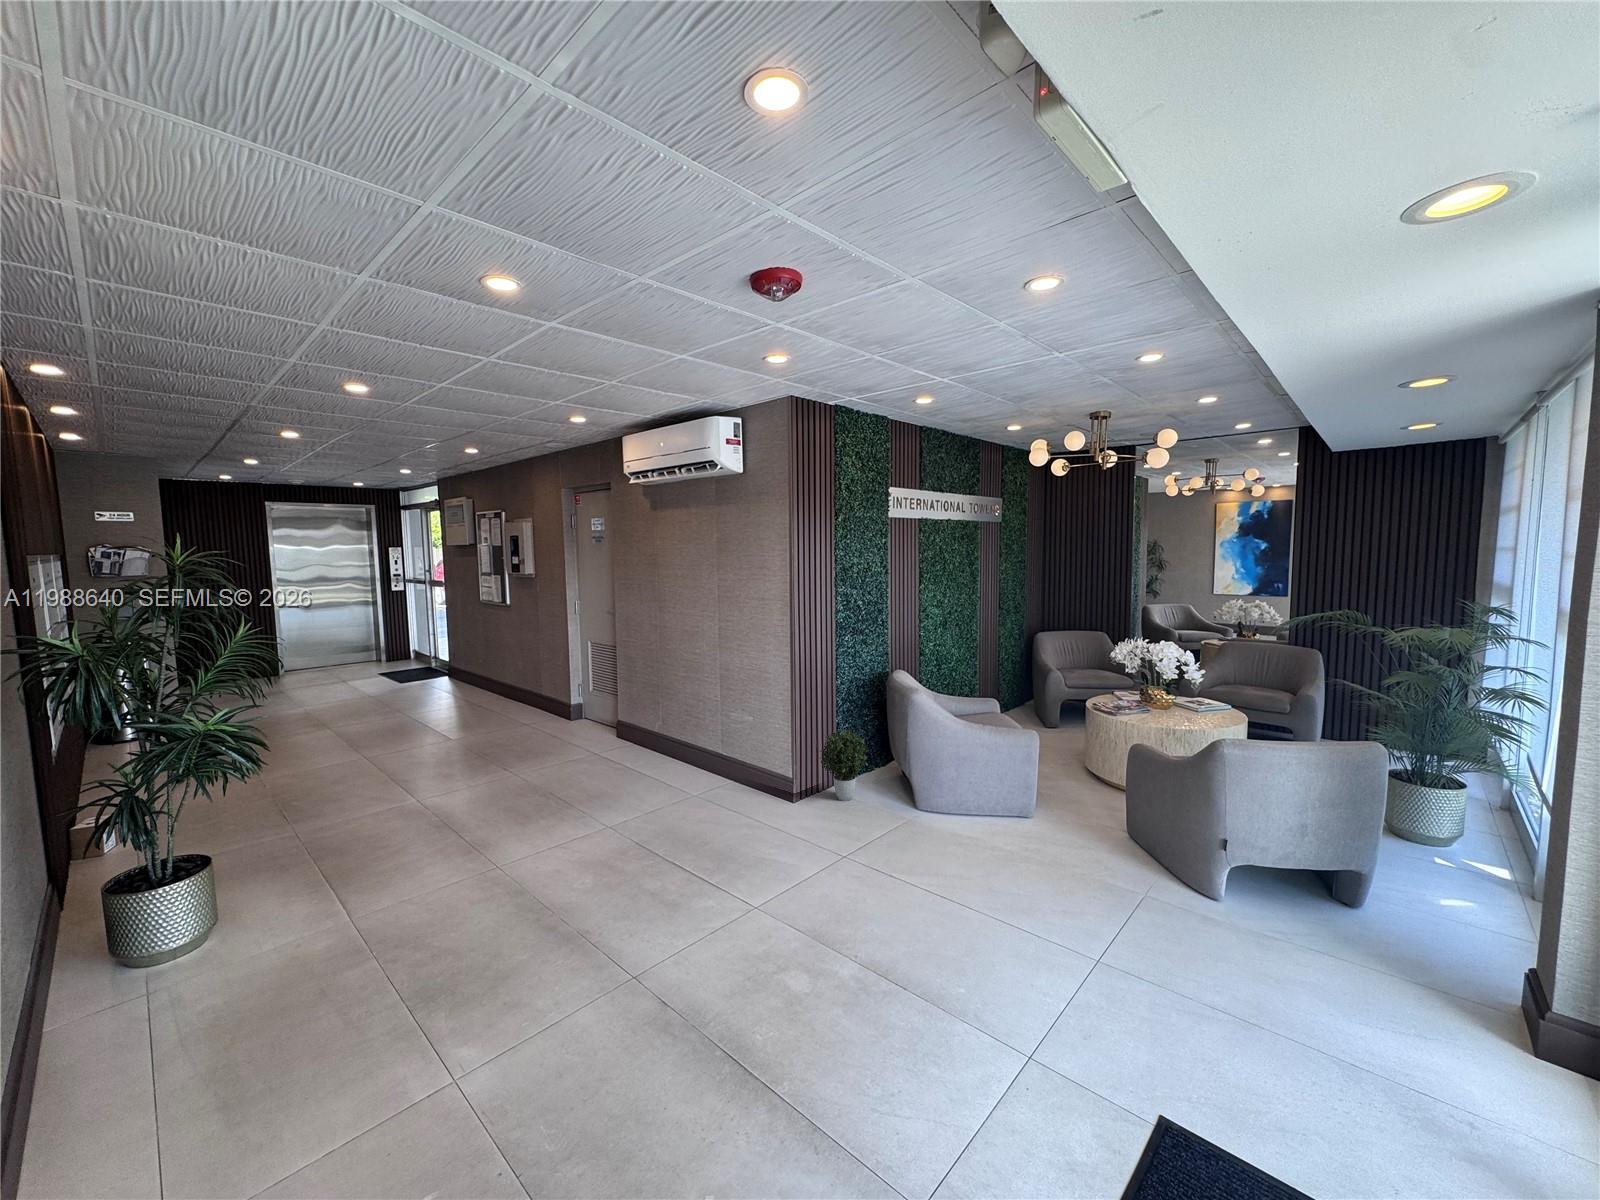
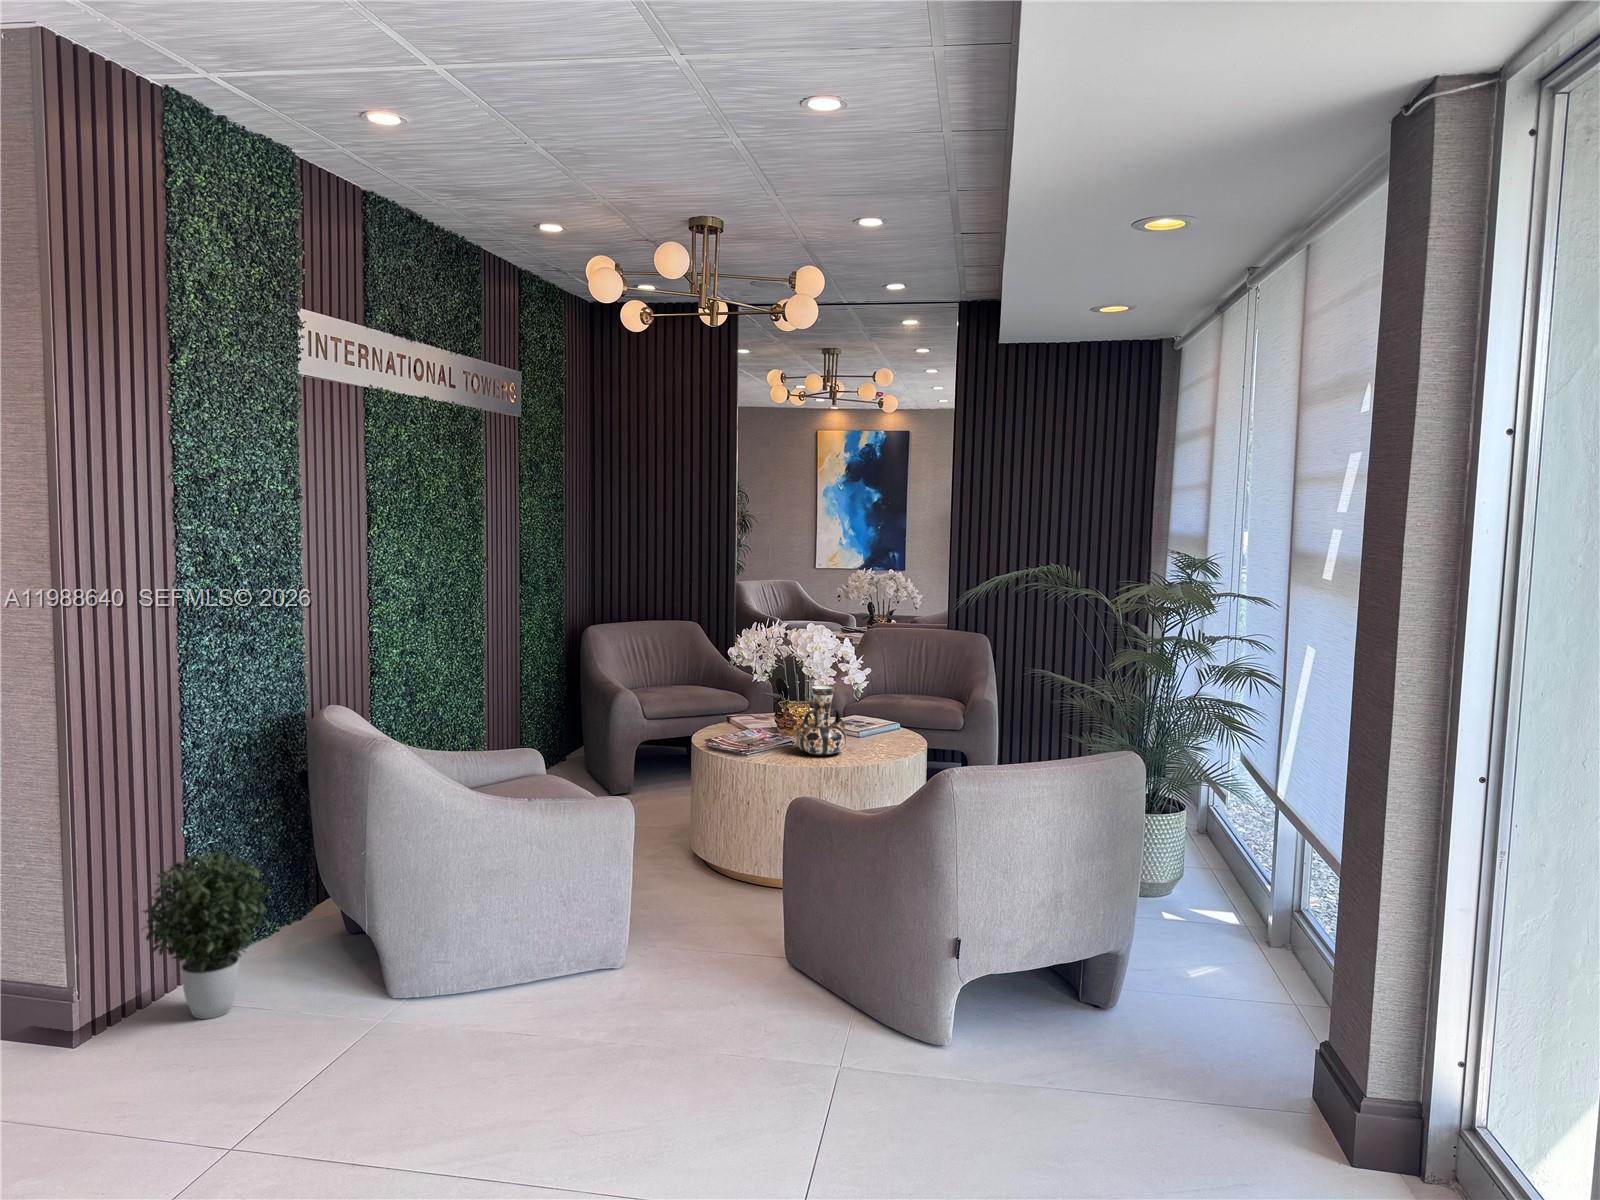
decorative vase: none [1148,677,1182,719] -> present [796,685,847,755]

